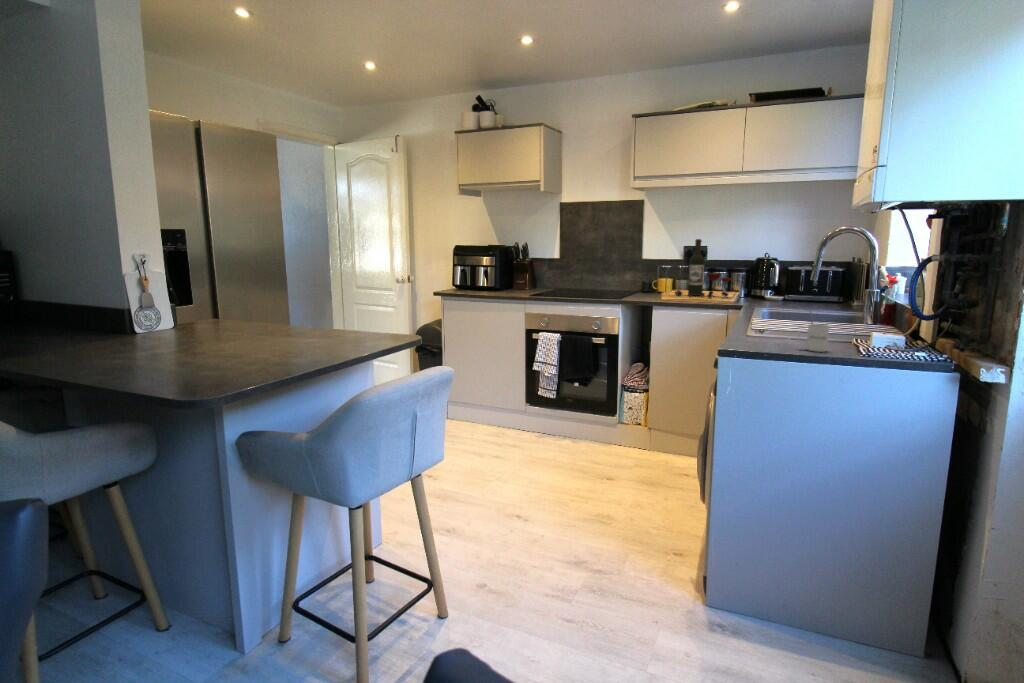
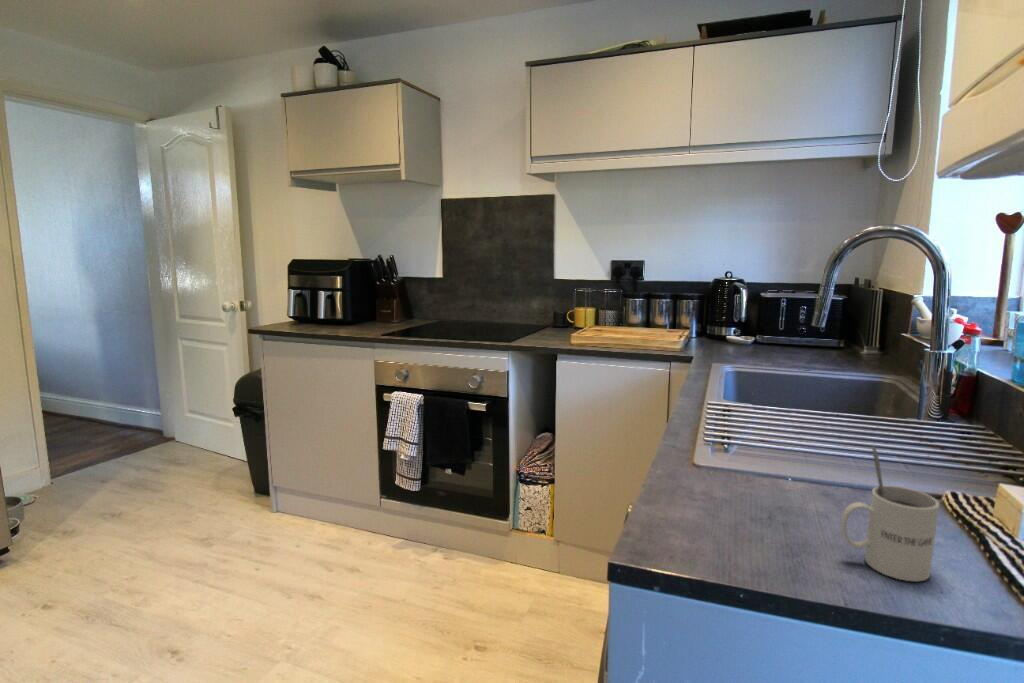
wine bottle: present [675,239,731,298] -> none [597,250,680,340]

